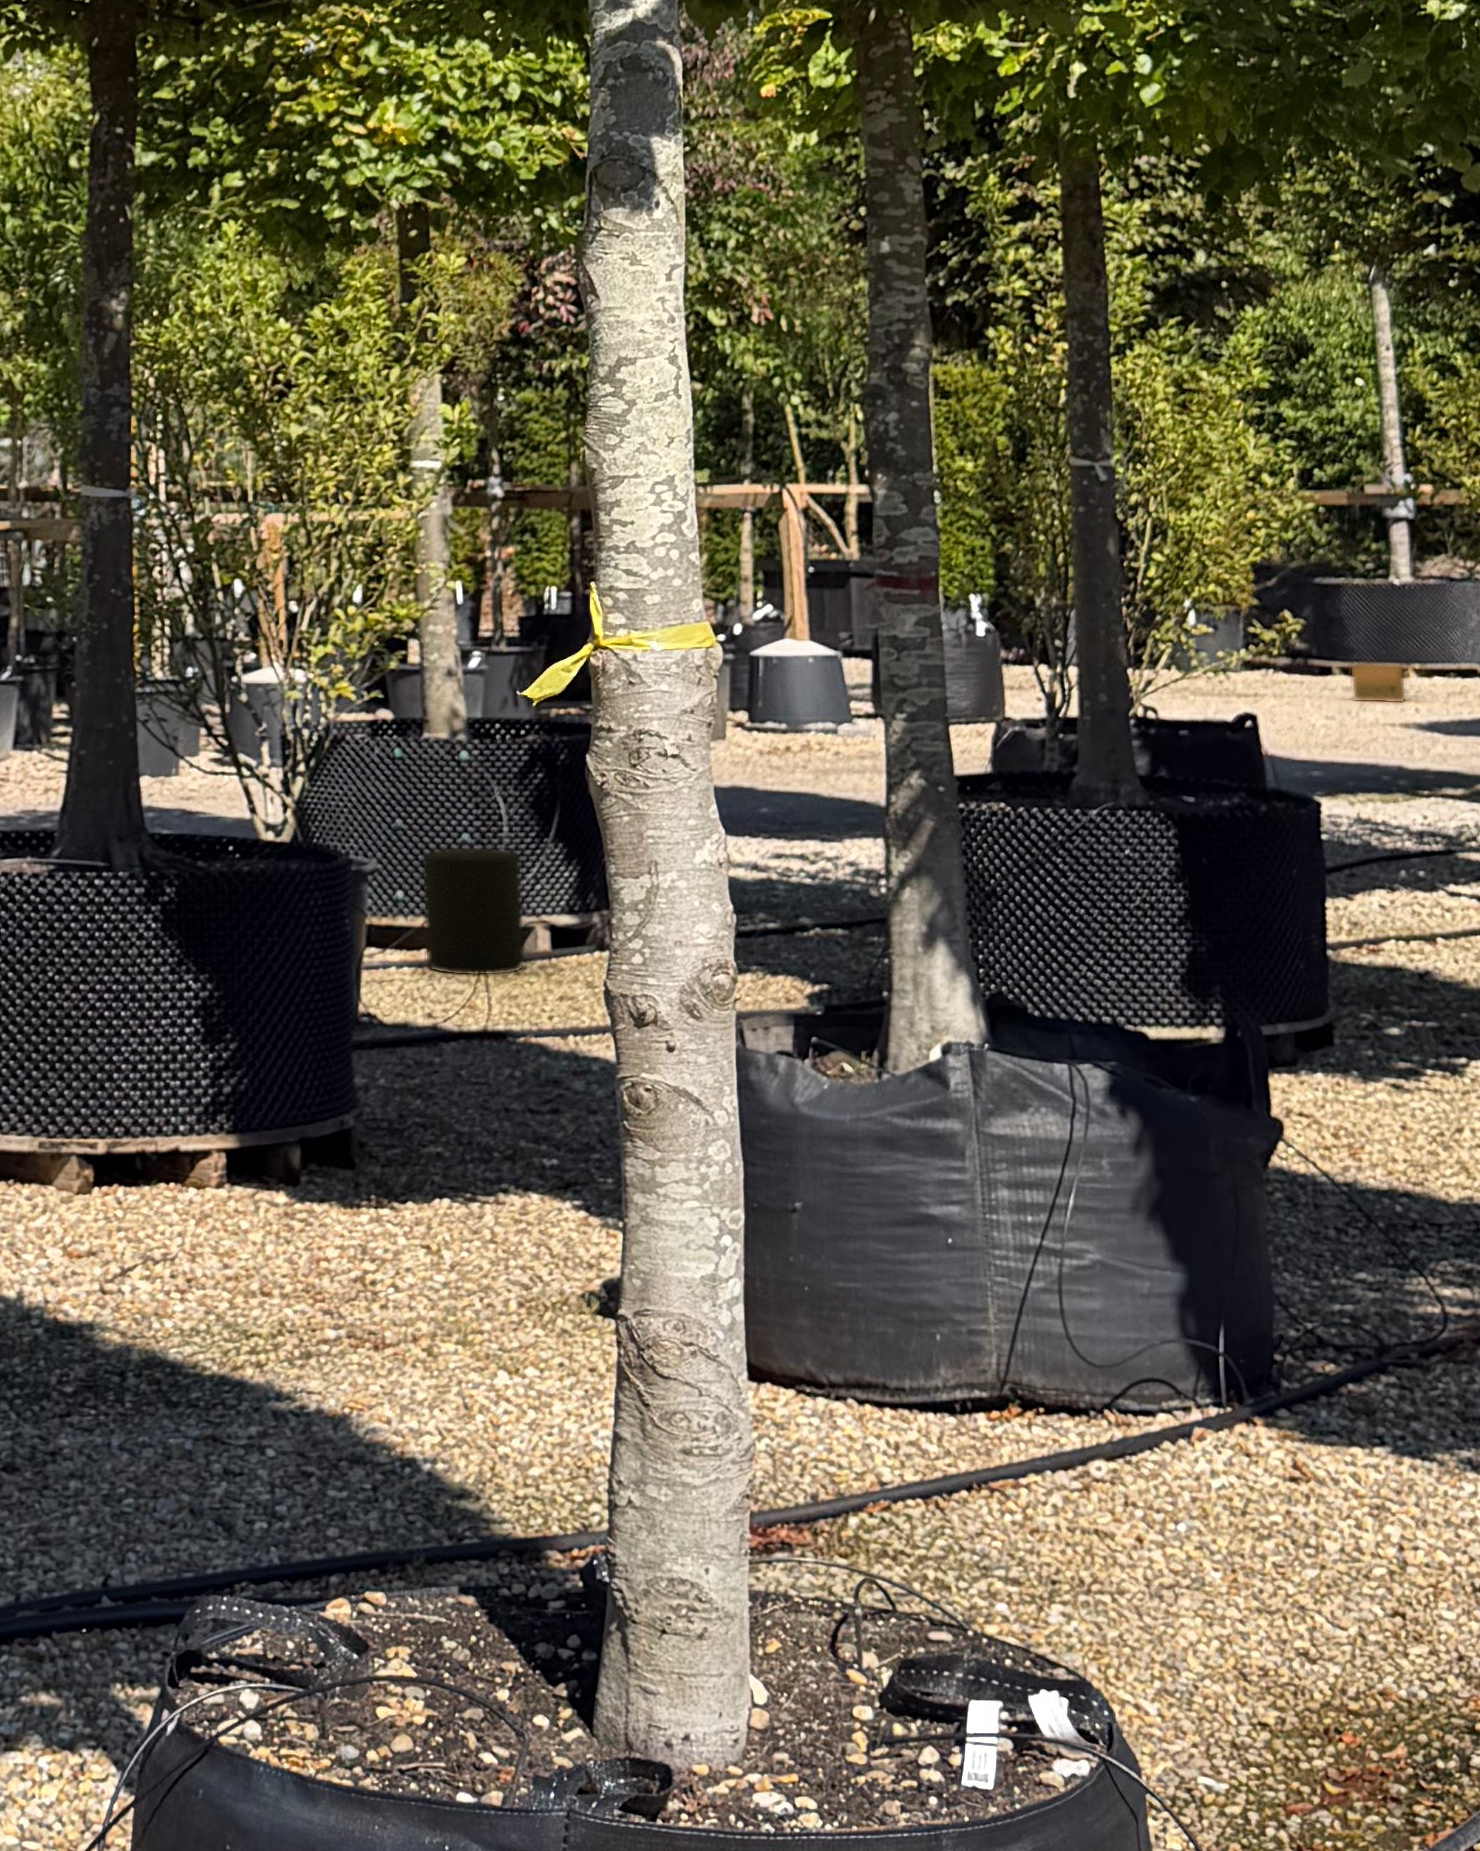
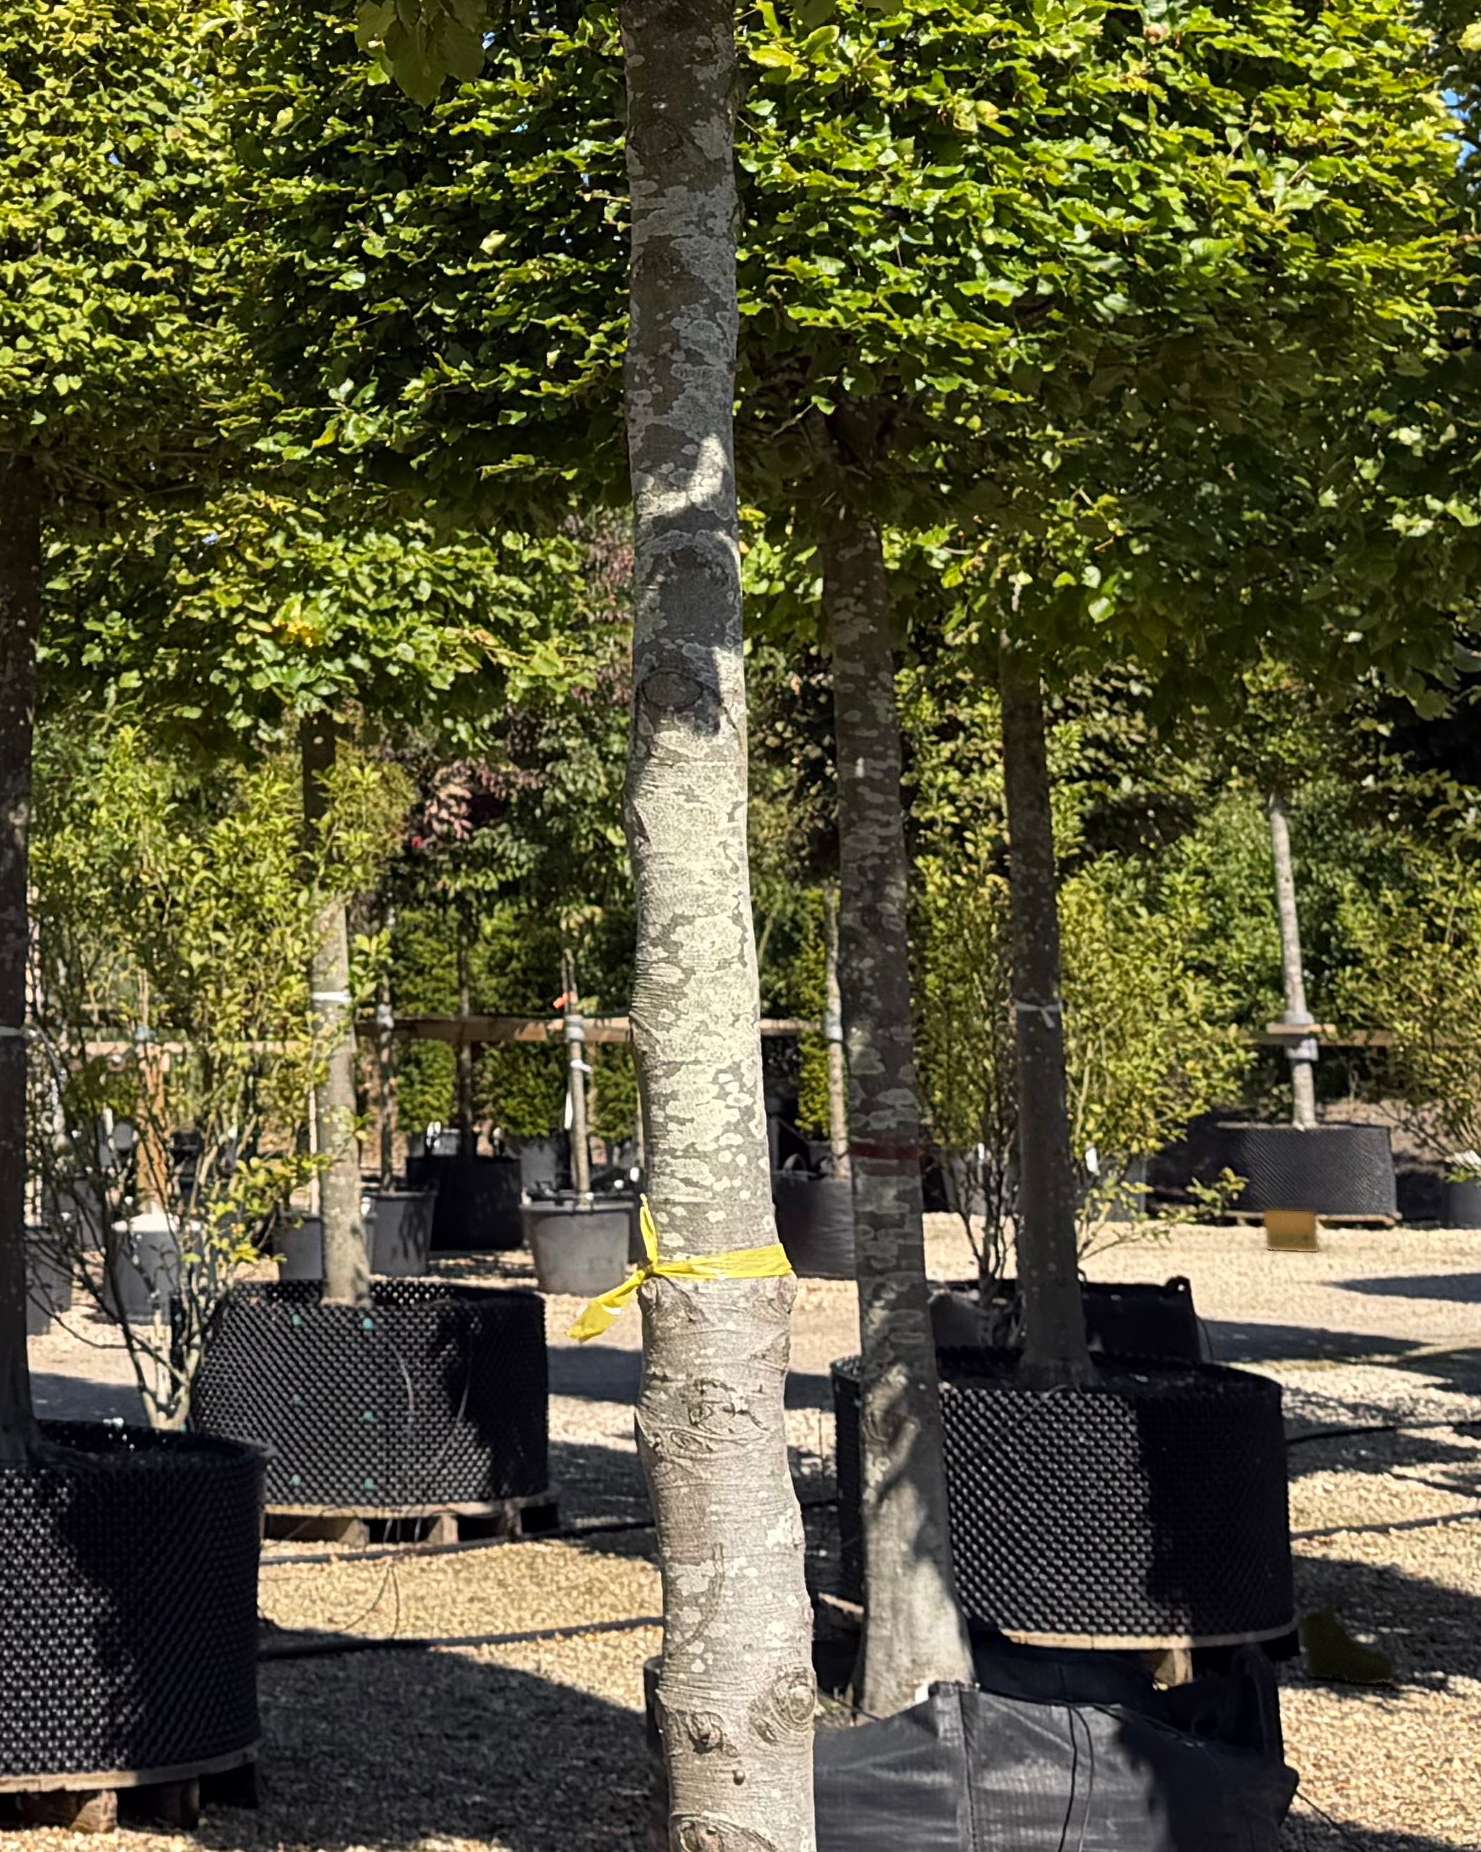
stool: present [423,848,524,974] -> none [326,1428,434,1575]
boots: none [1311,986,1401,1054] -> present [1300,1604,1396,1684]

